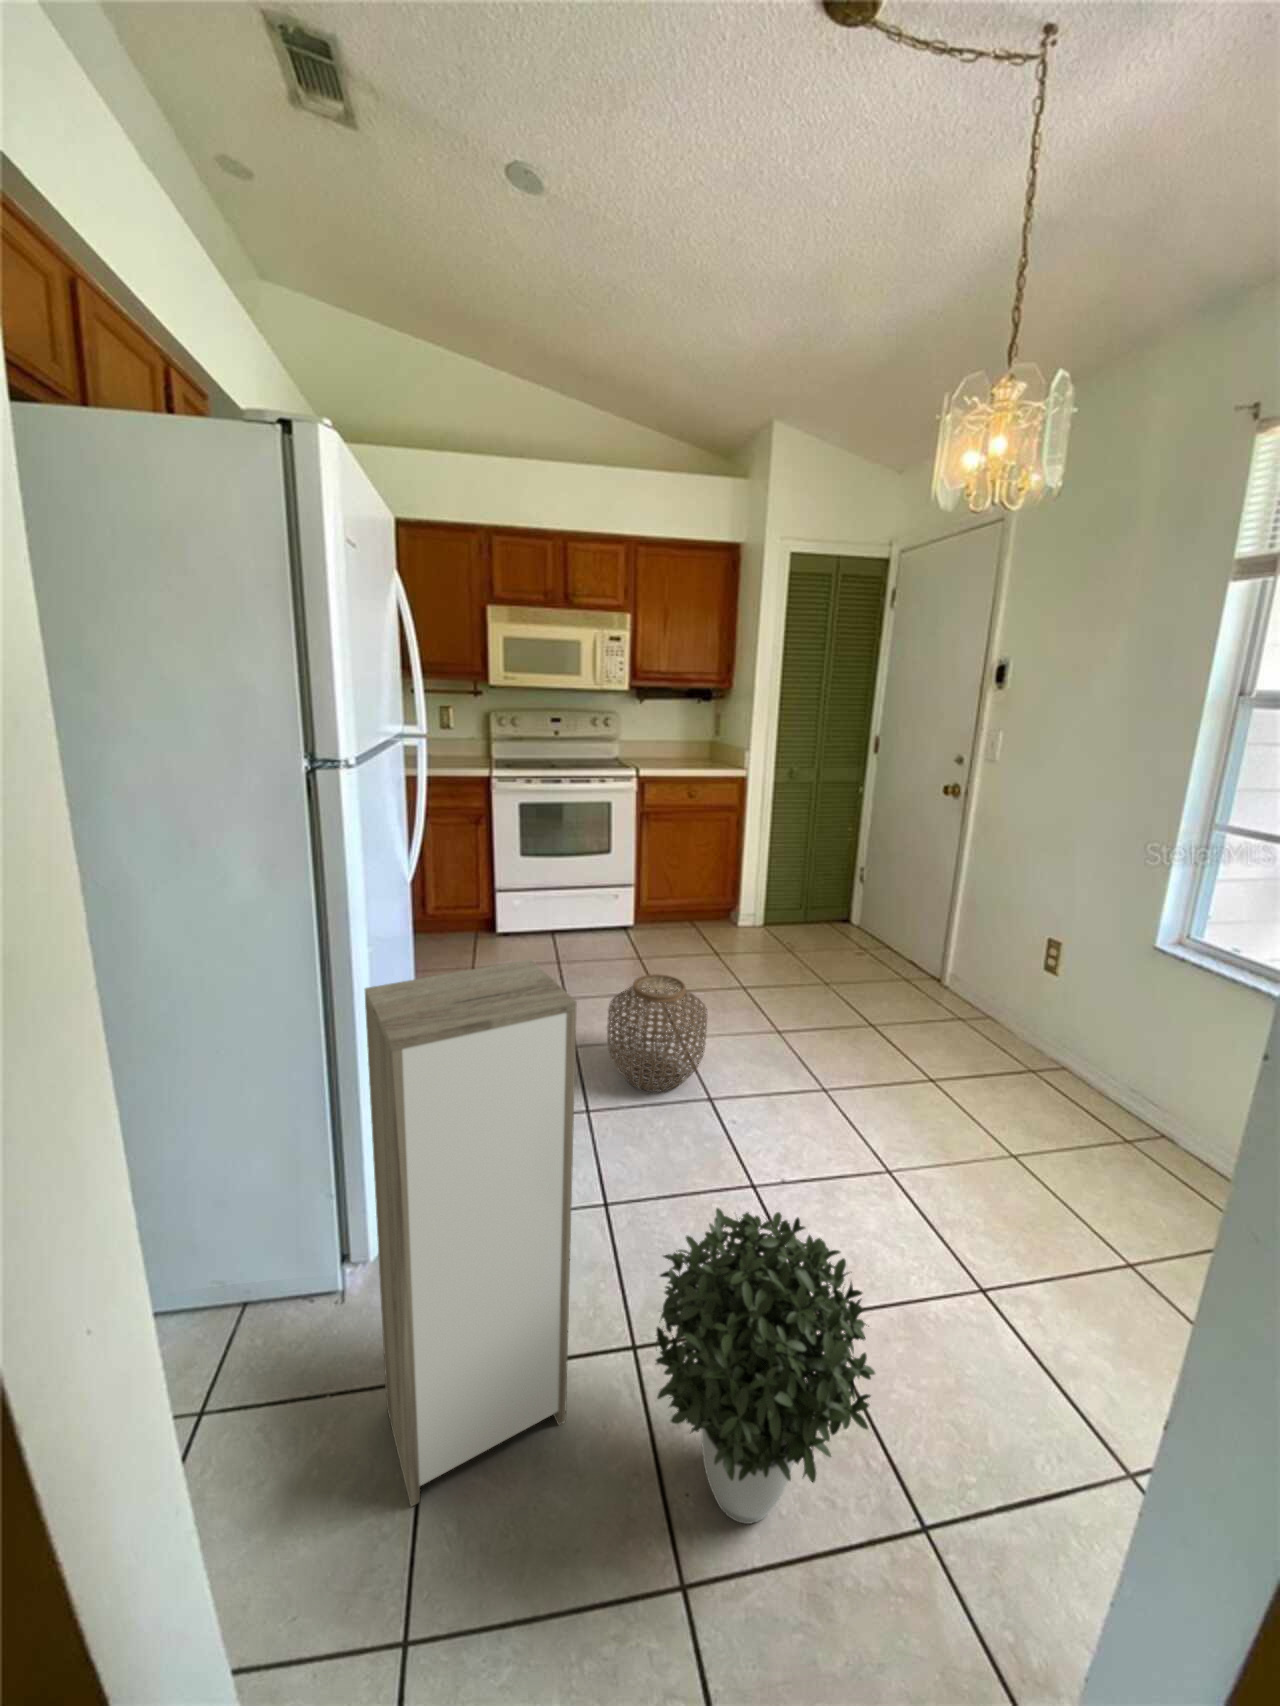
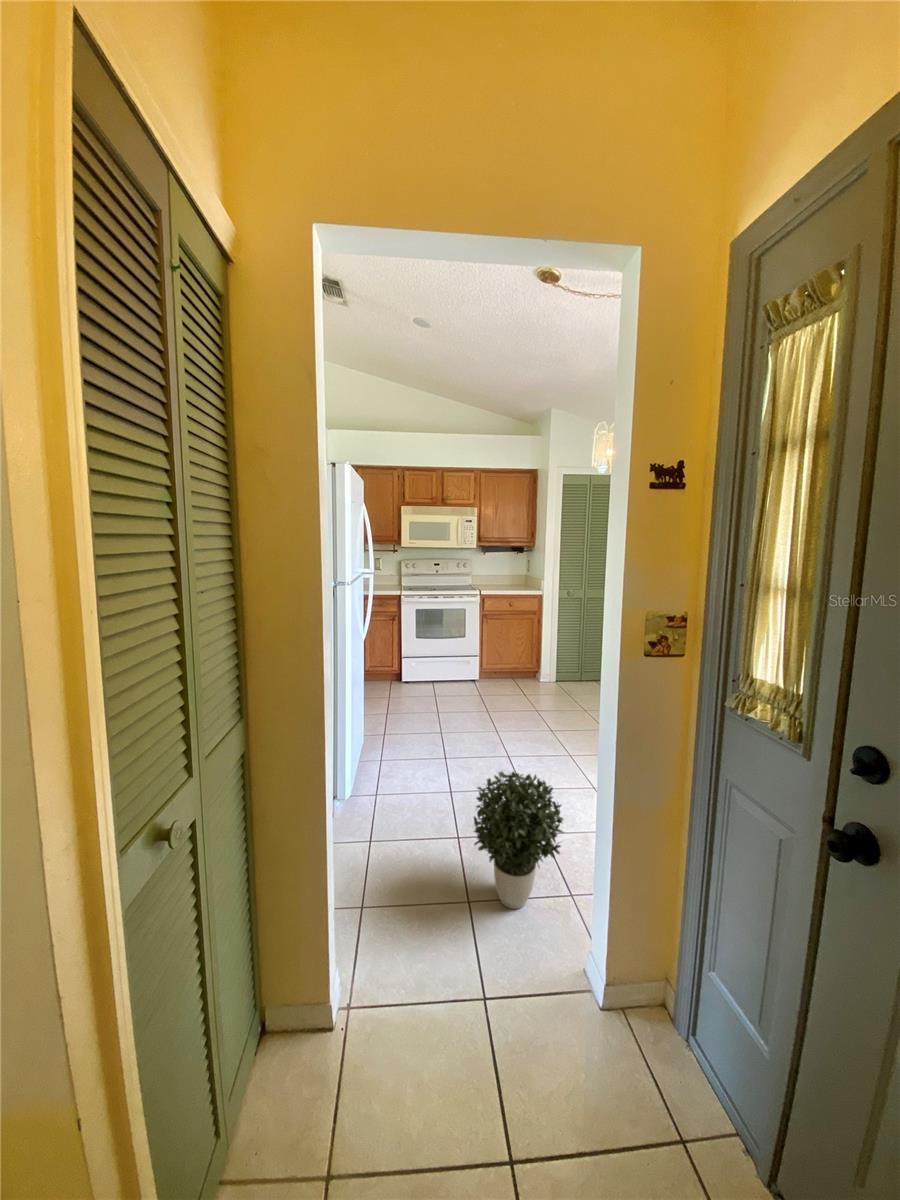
storage cabinet: present [365,960,576,1507] -> none [357,664,441,894]
woven basket: present [607,974,707,1091] -> none [461,695,513,756]

